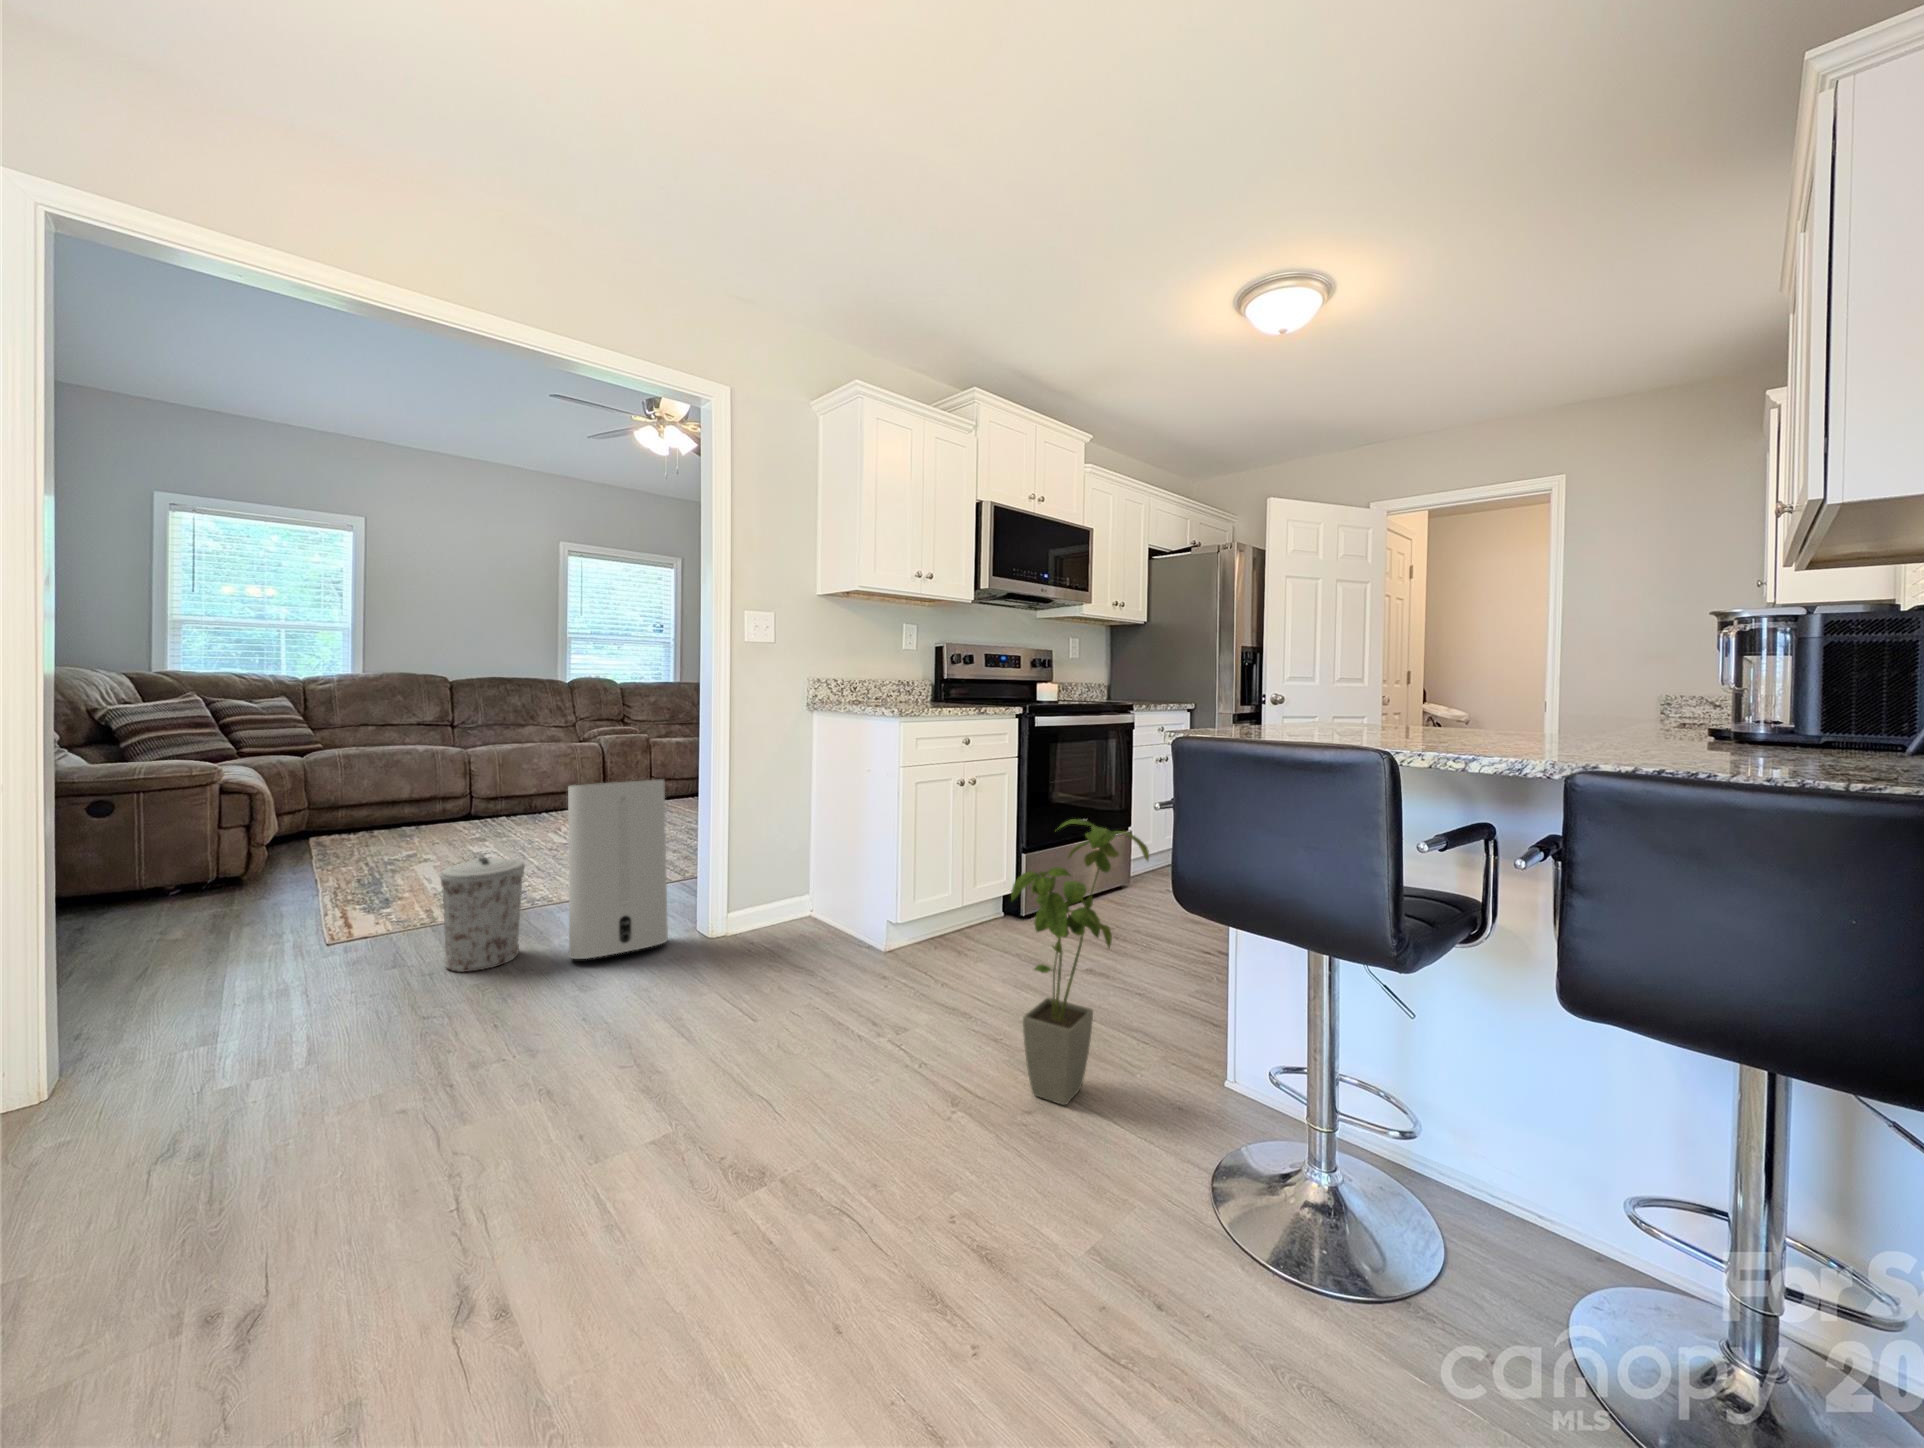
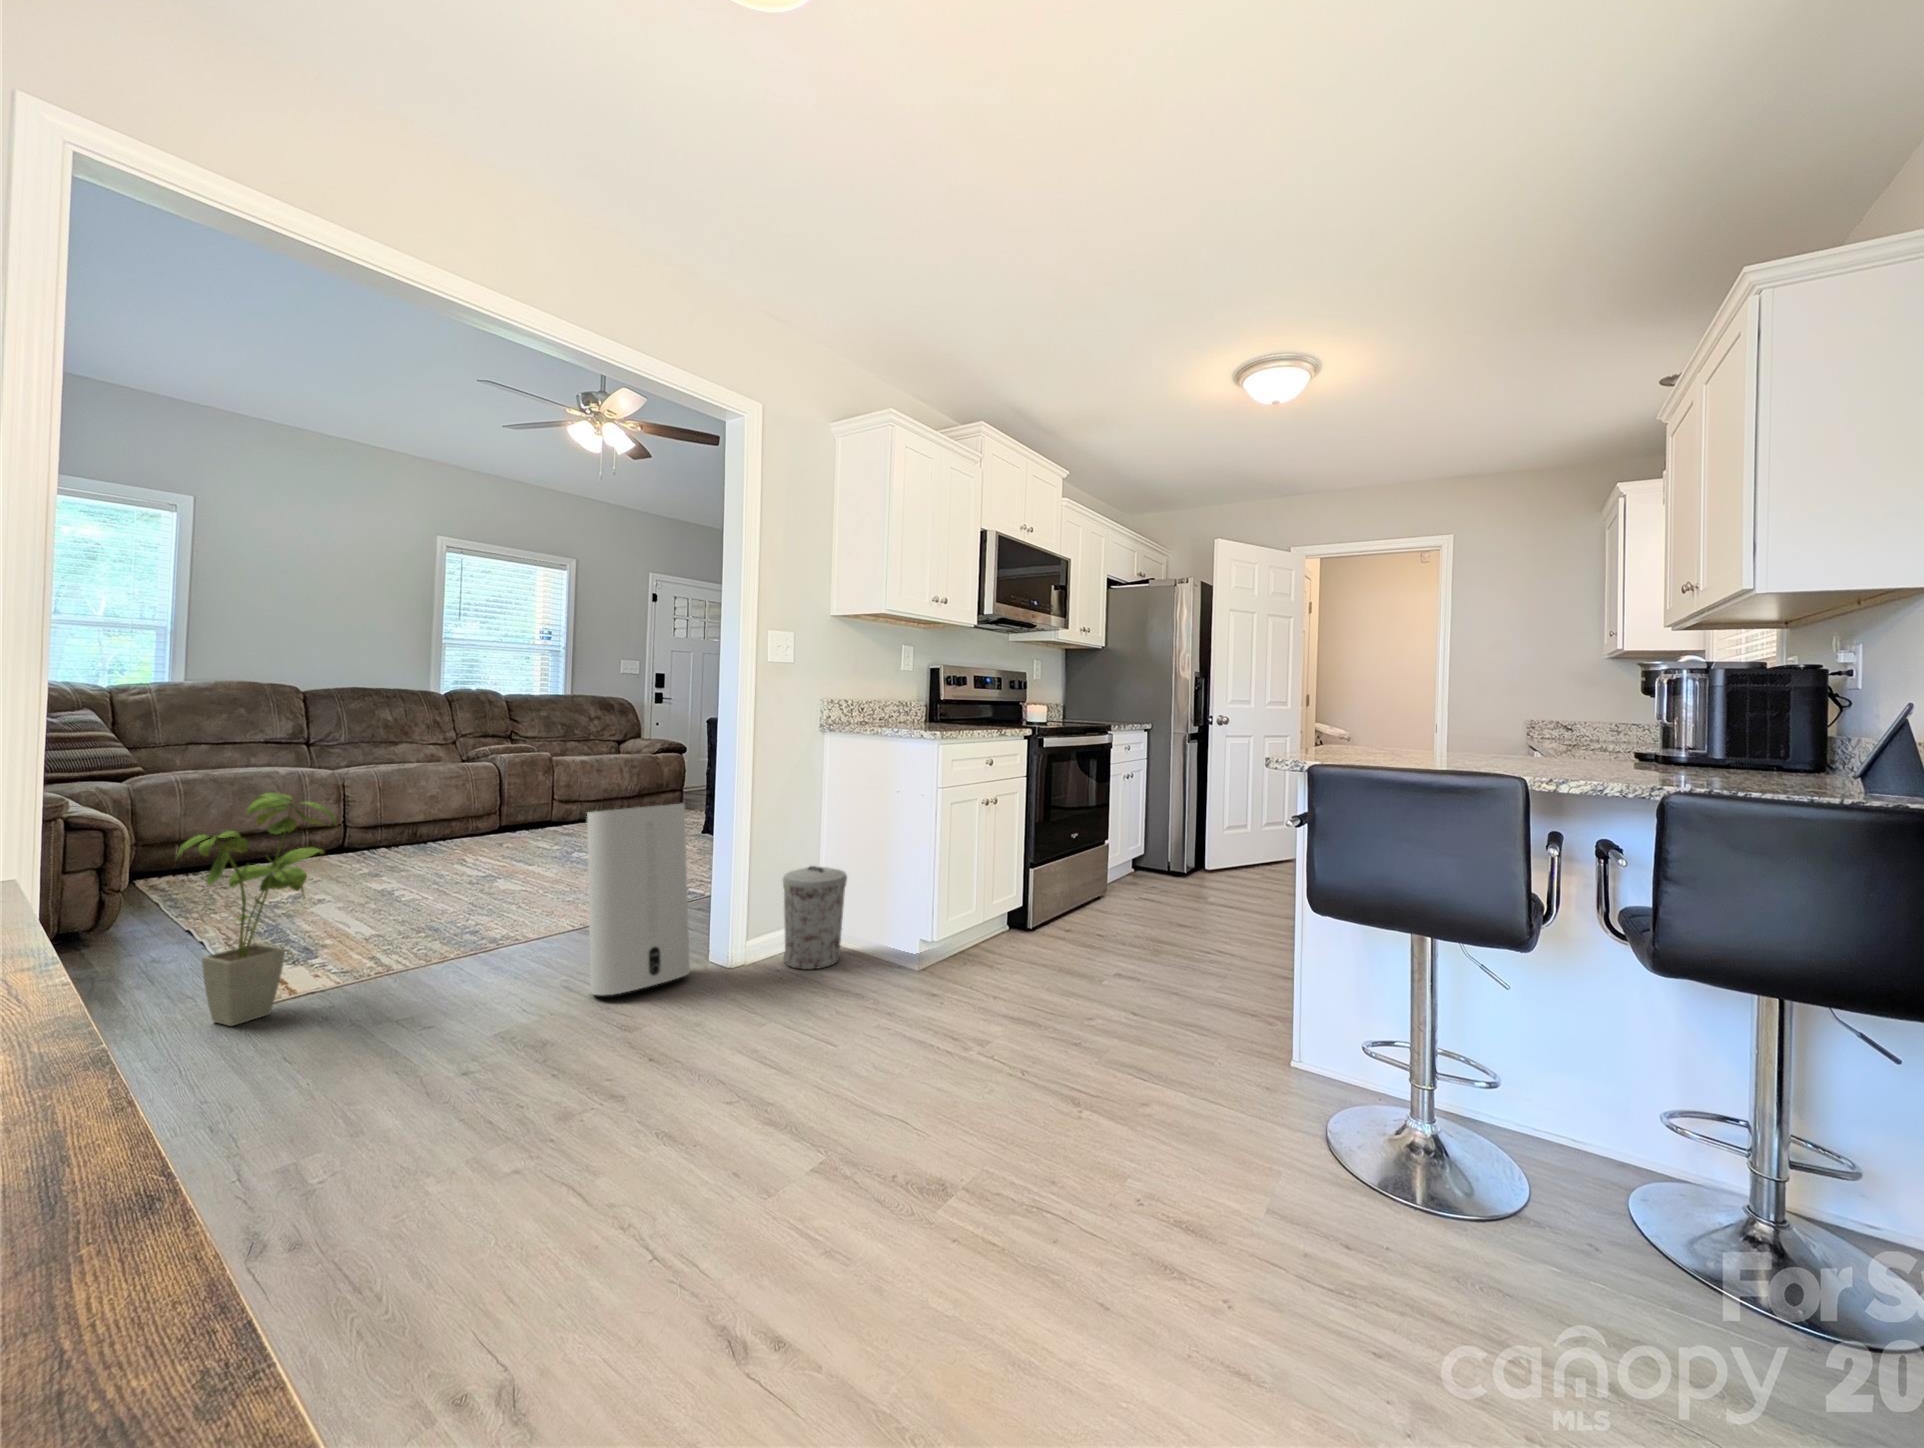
house plant: present [1011,819,1149,1105] -> present [177,793,336,1026]
trash can: present [440,857,525,972] -> present [783,866,847,969]

